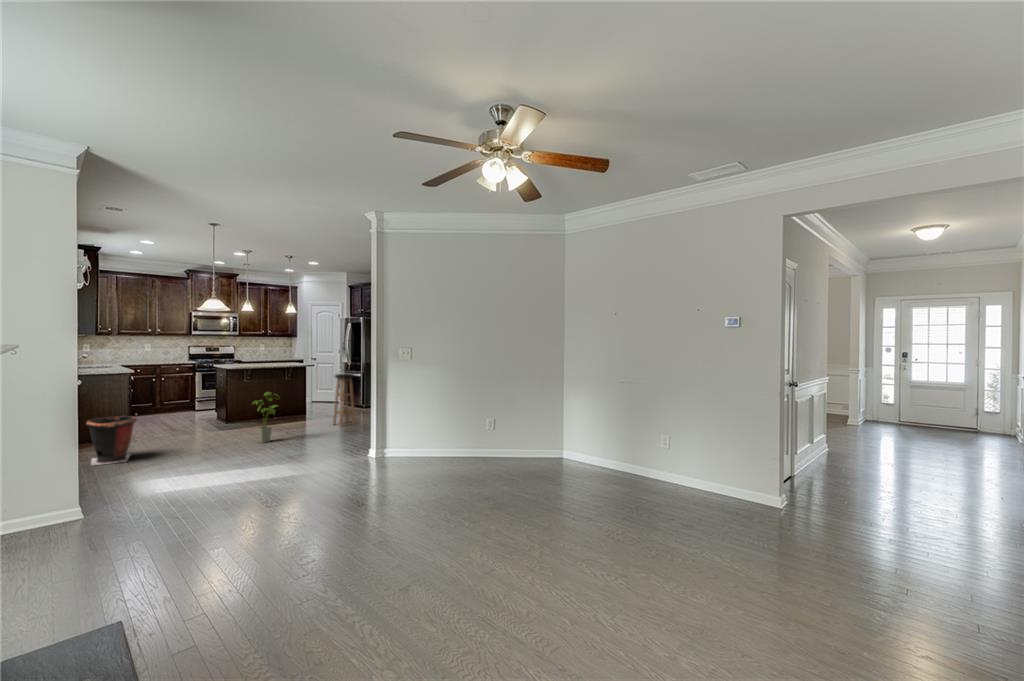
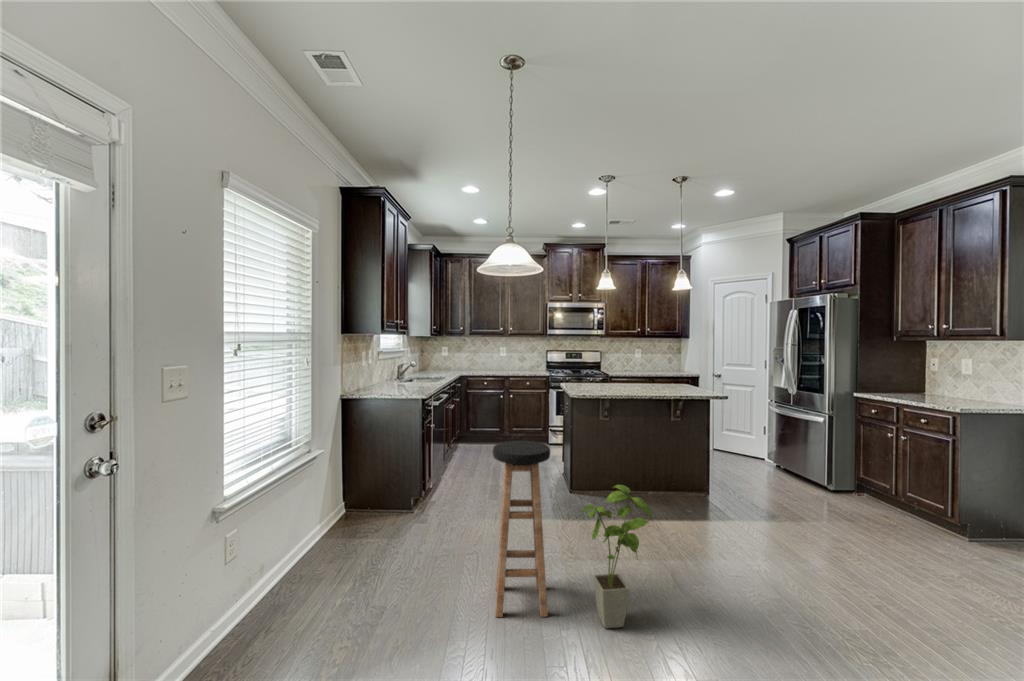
bar stool: present [333,374,355,426] -> present [493,441,550,617]
trash can: present [86,416,137,465] -> none [259,488,357,620]

